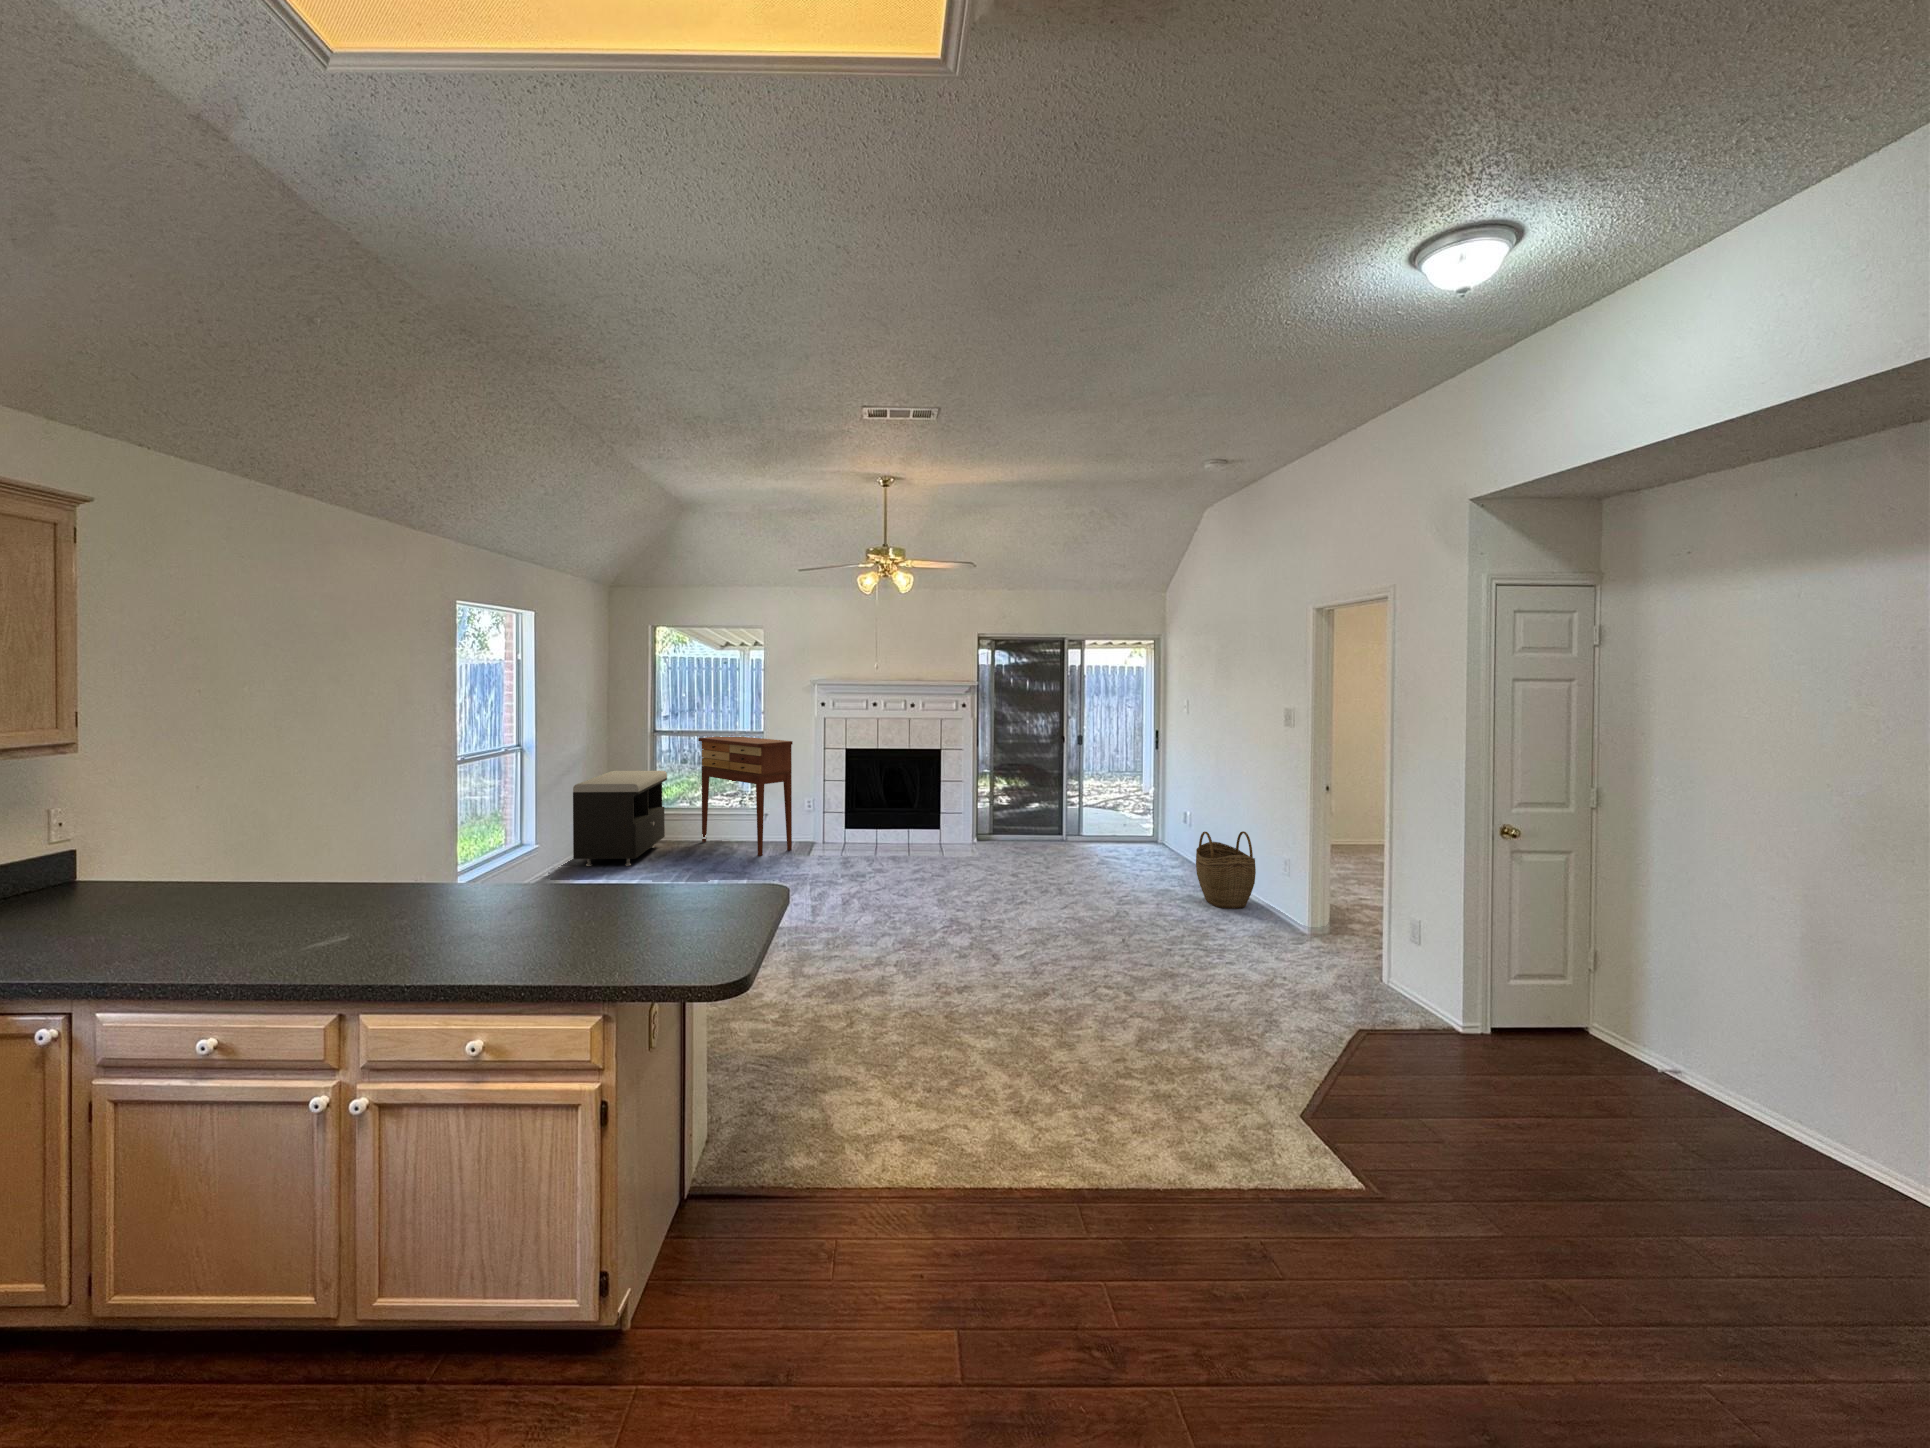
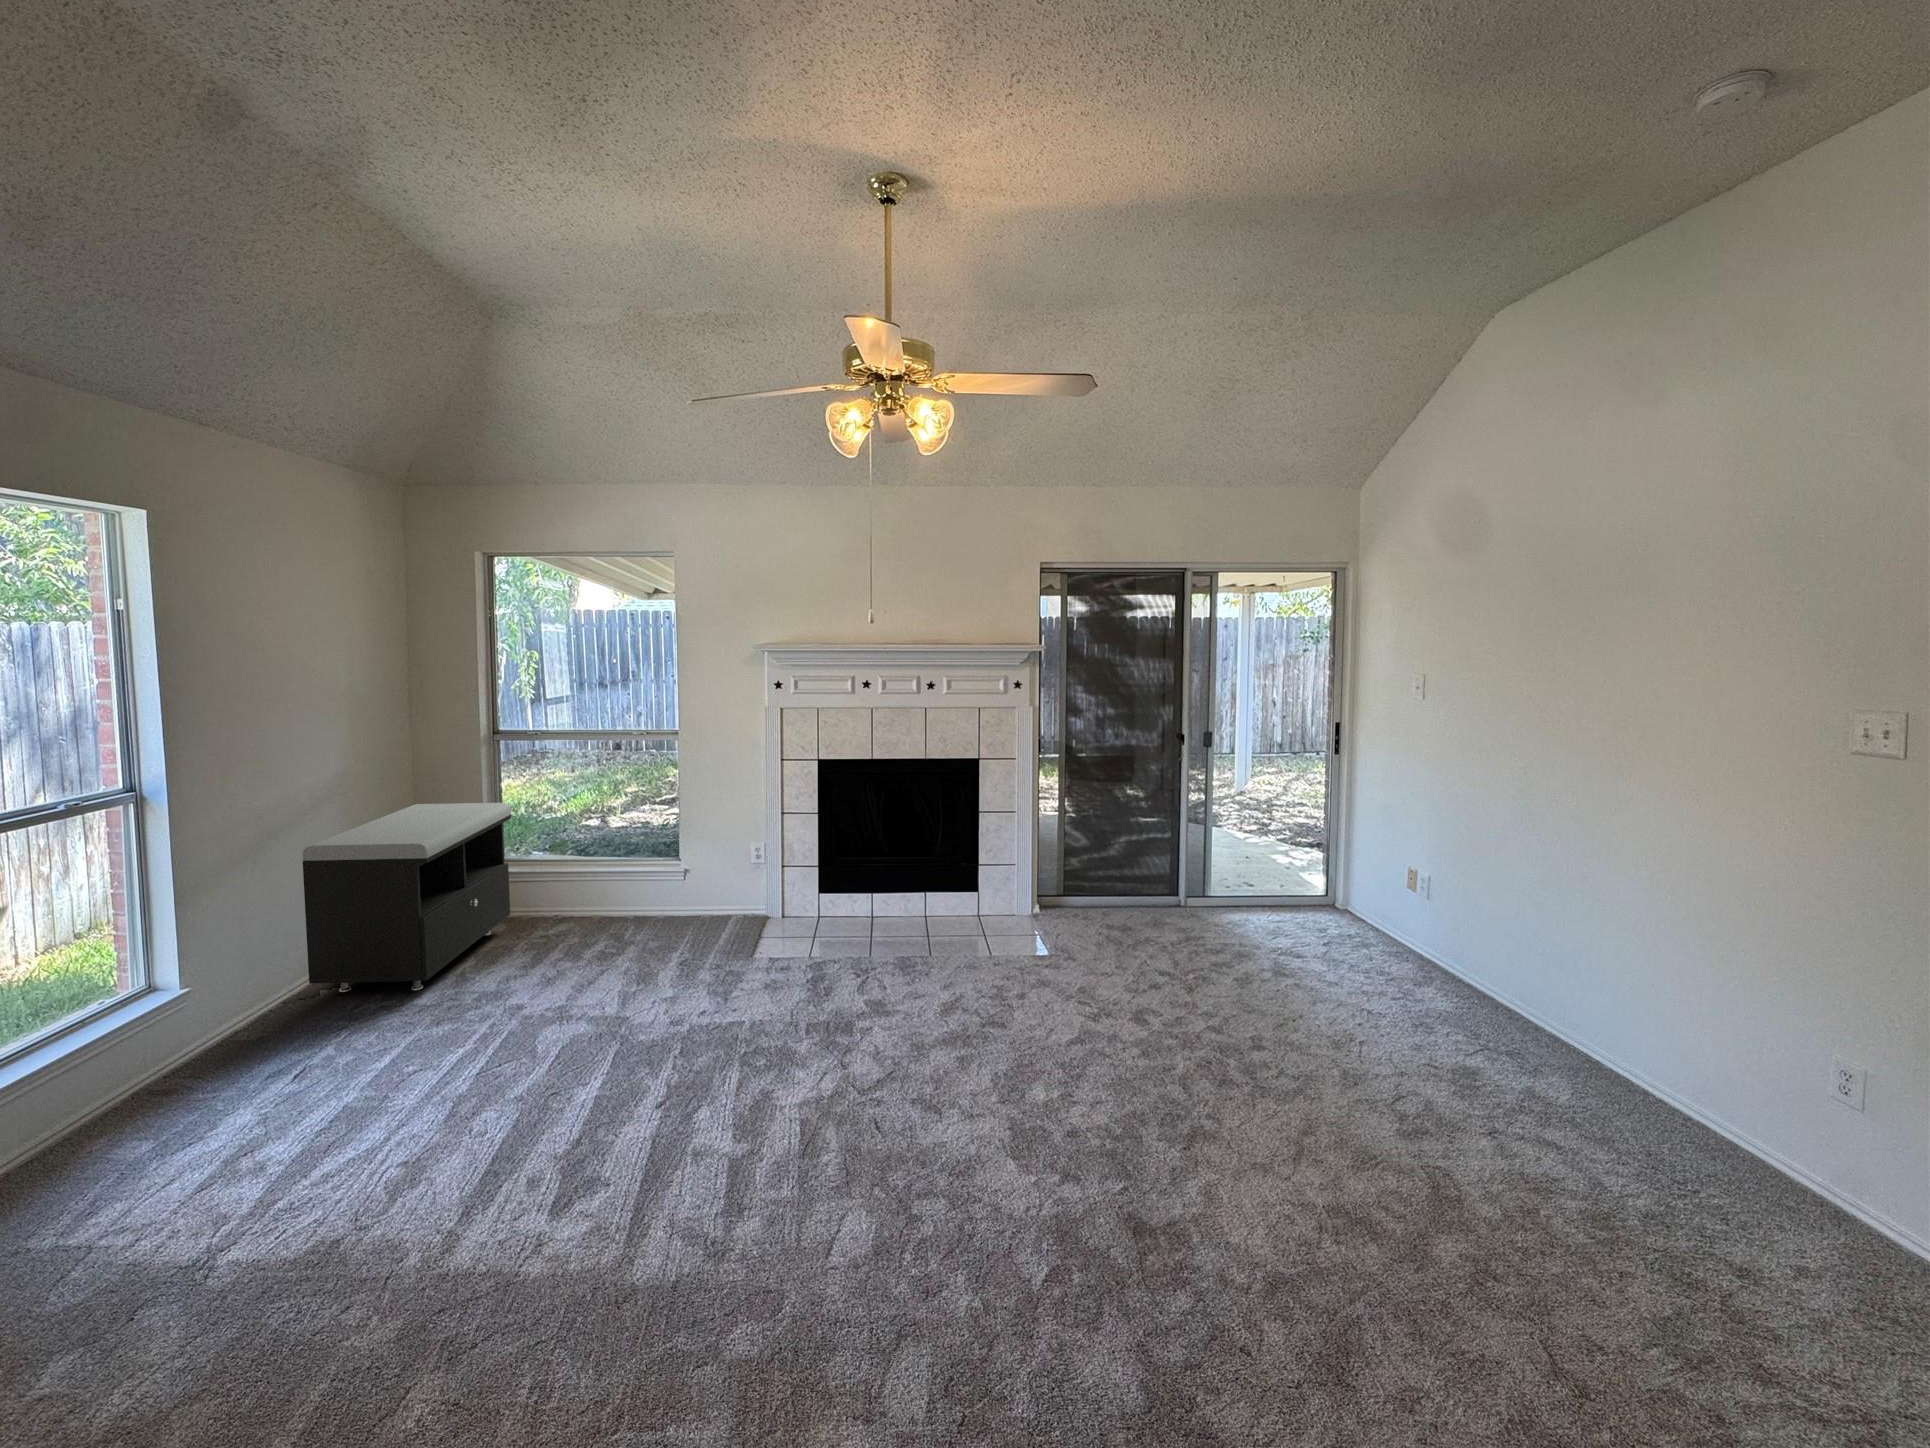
console table: present [698,737,793,856] -> none [568,737,726,957]
woven basket: present [1196,831,1256,909] -> none [1541,963,1711,1139]

